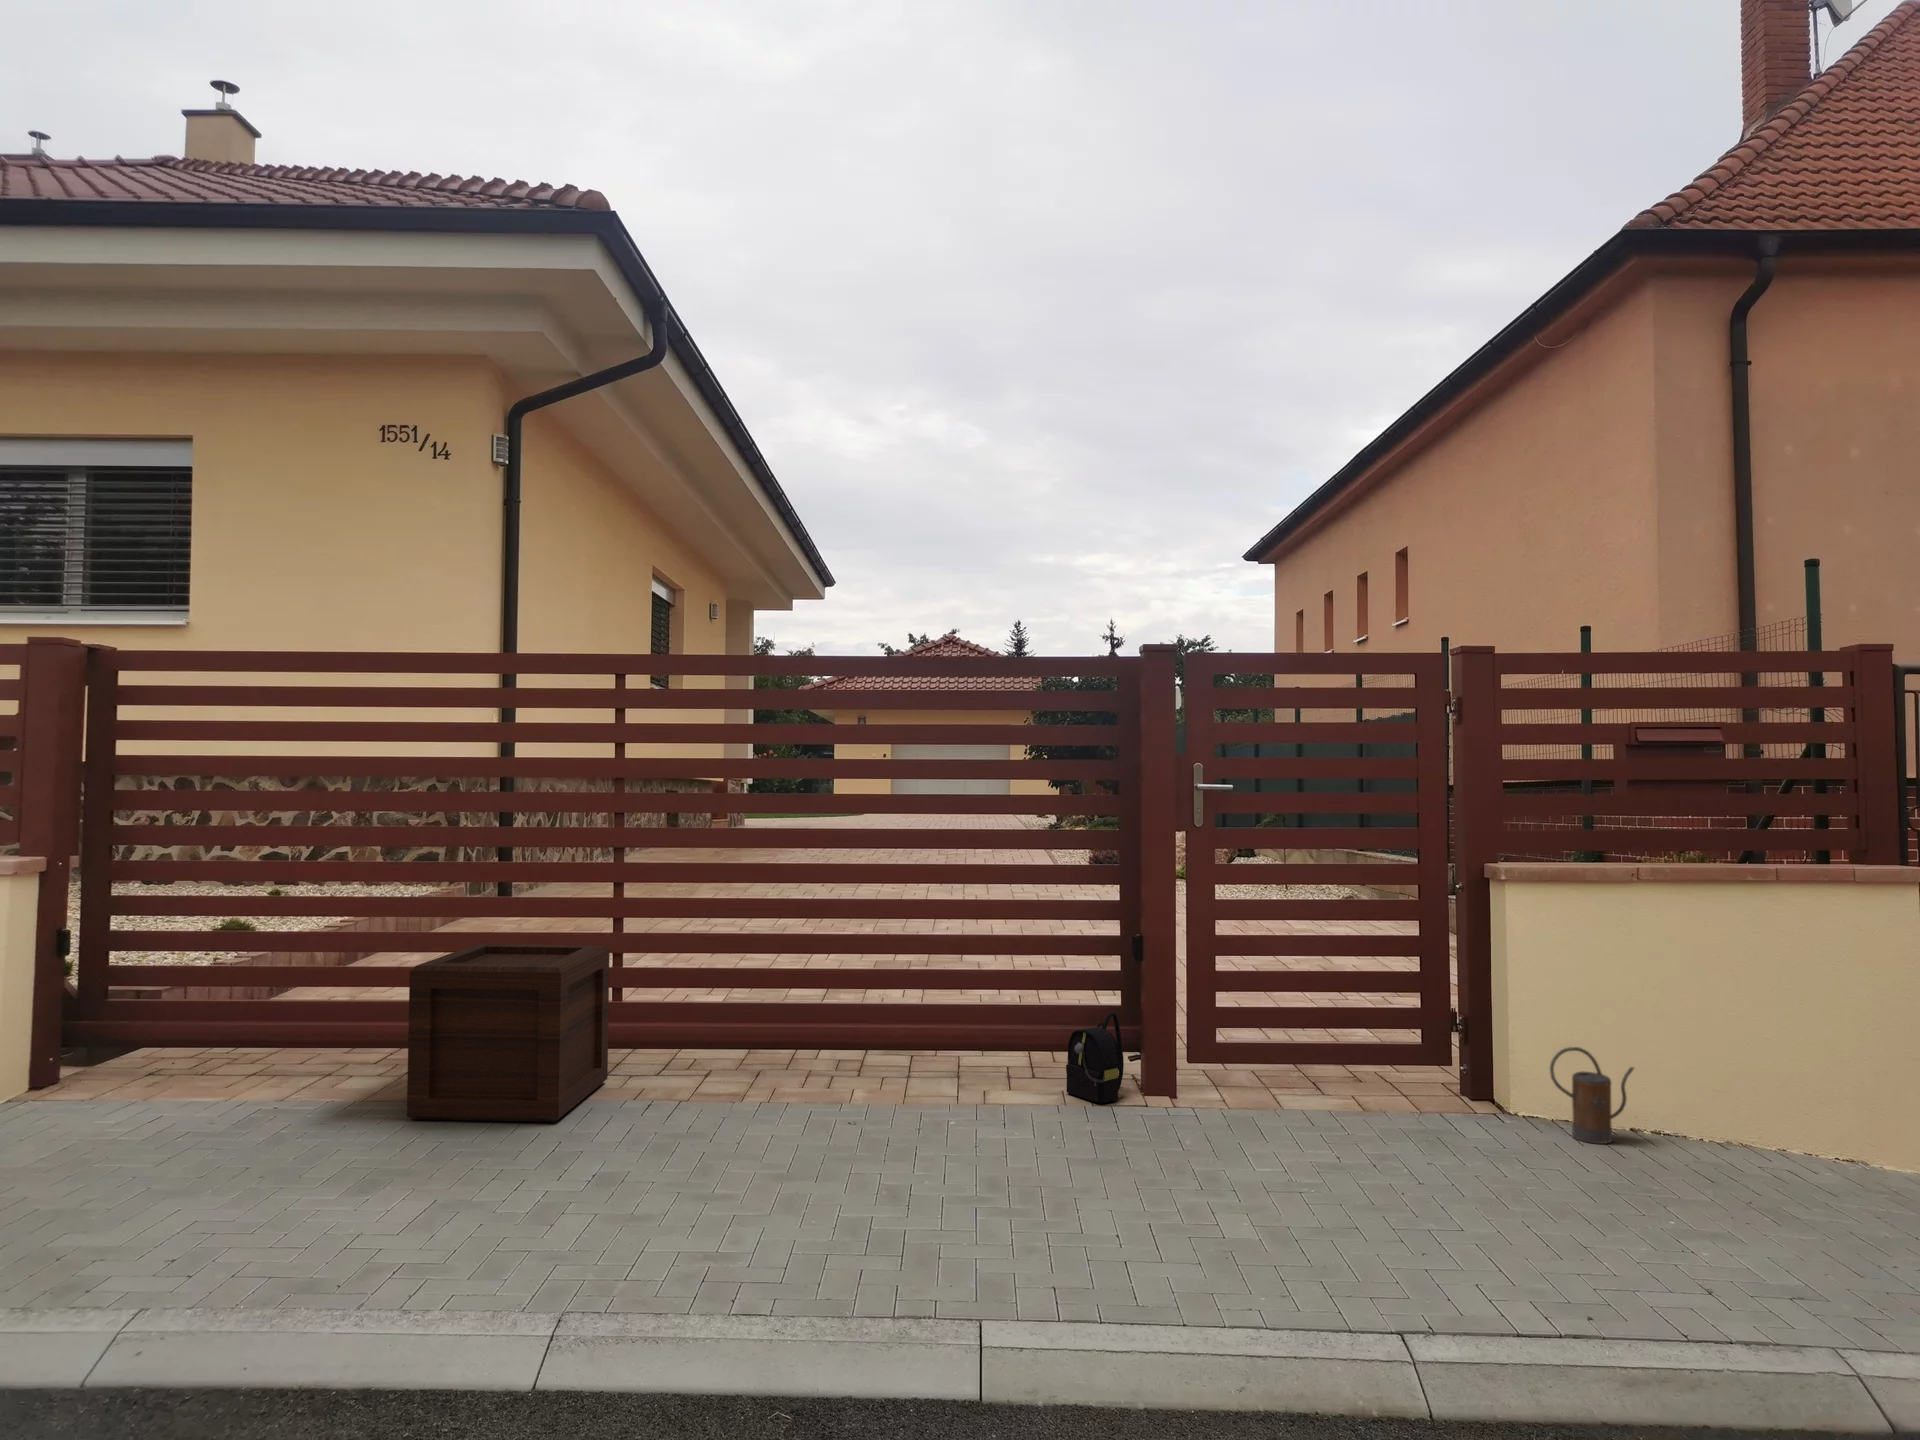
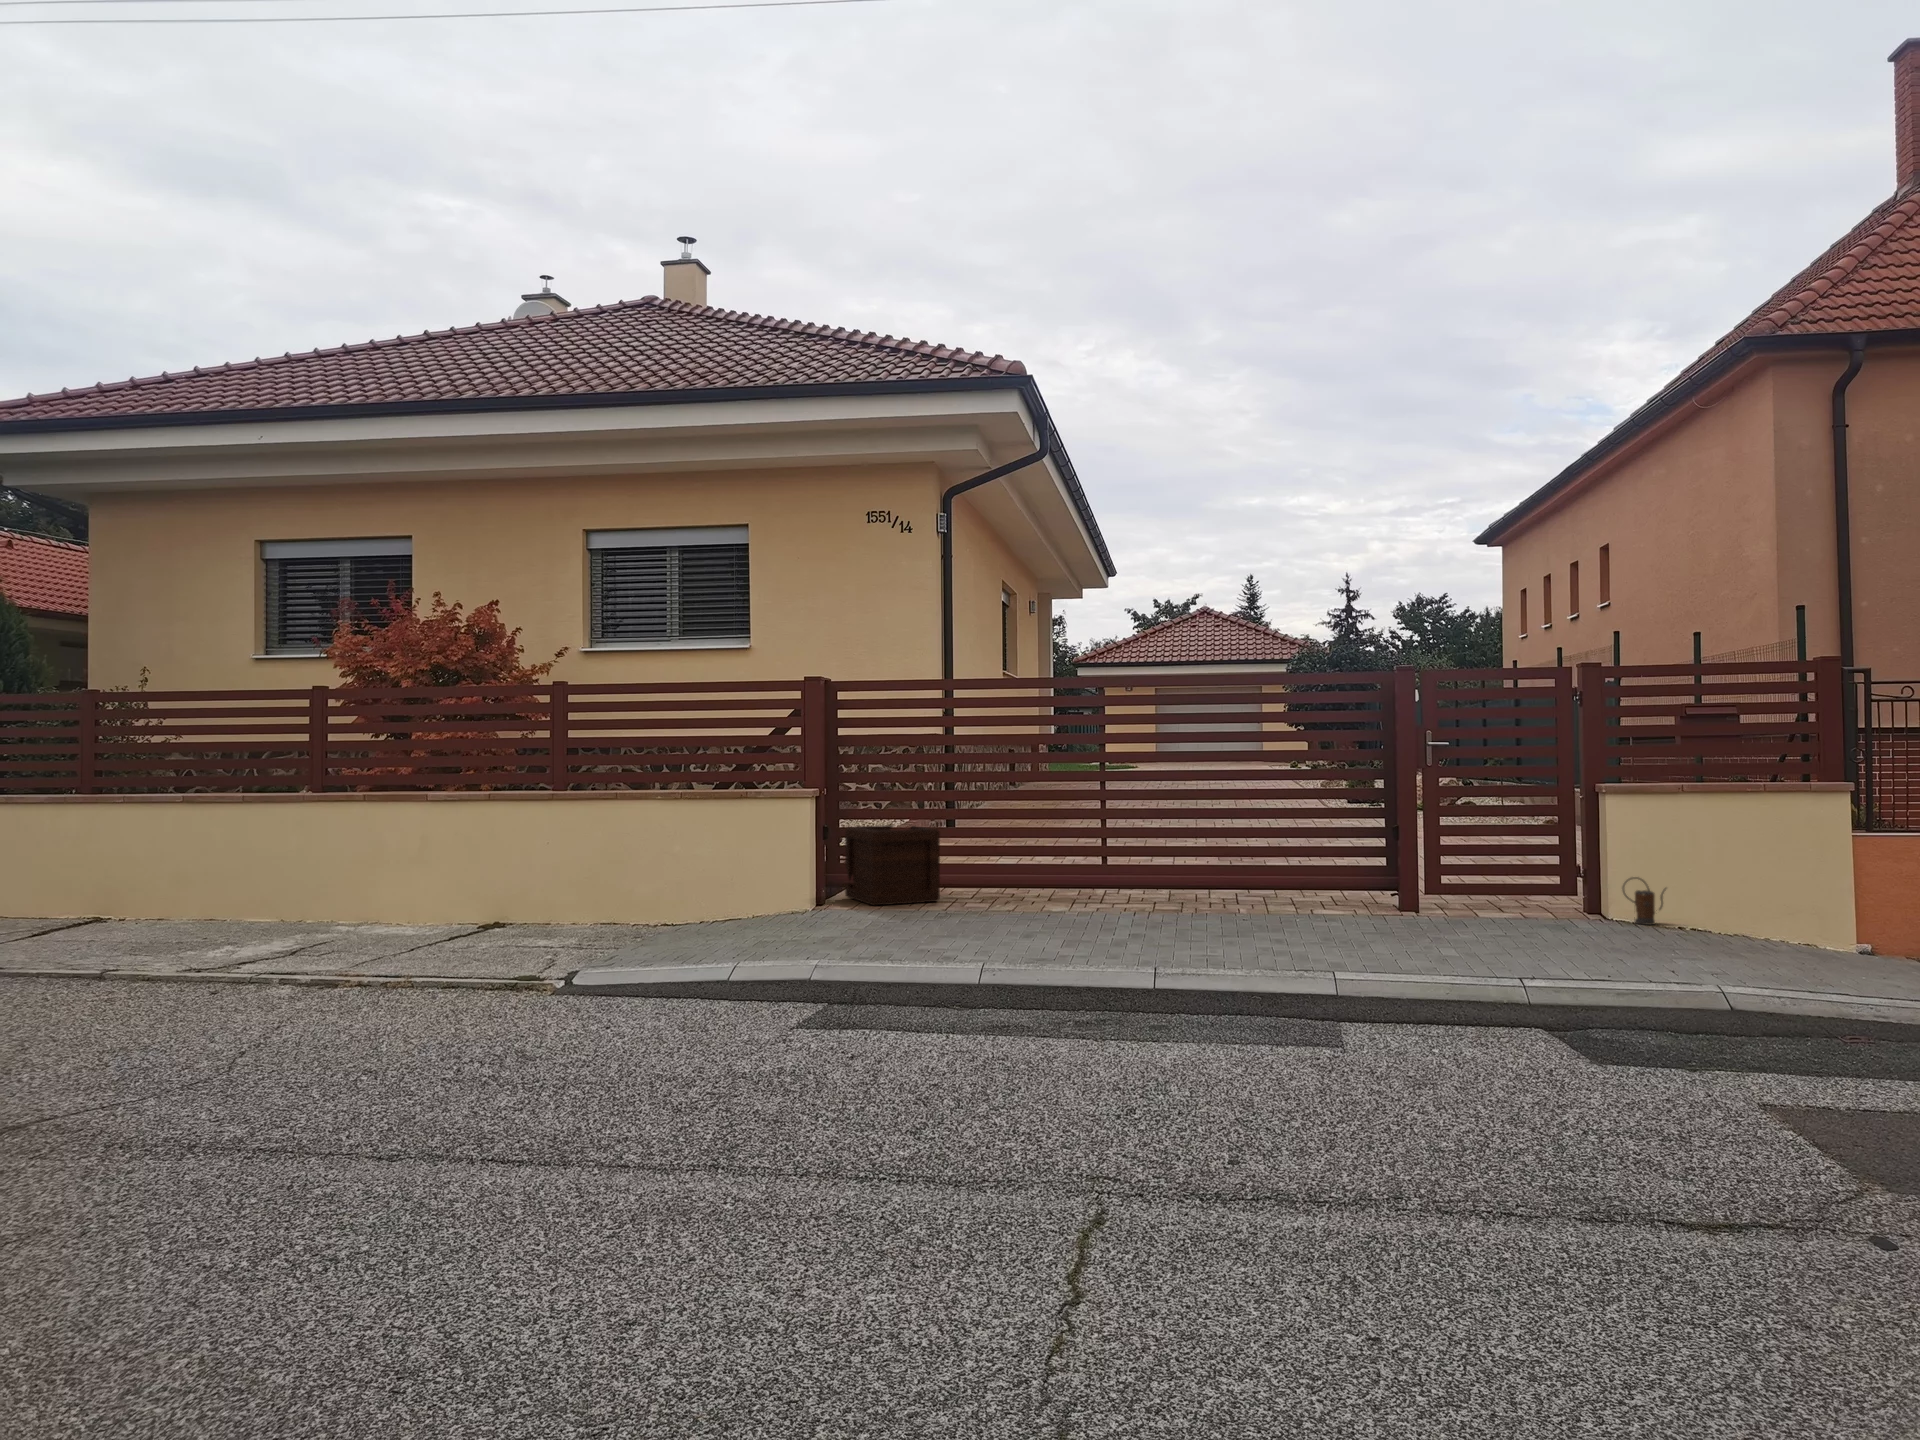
wooden crate: present [407,944,610,1122] -> present [845,825,940,906]
backpack: present [1066,1013,1124,1104] -> none [1360,865,1392,911]

